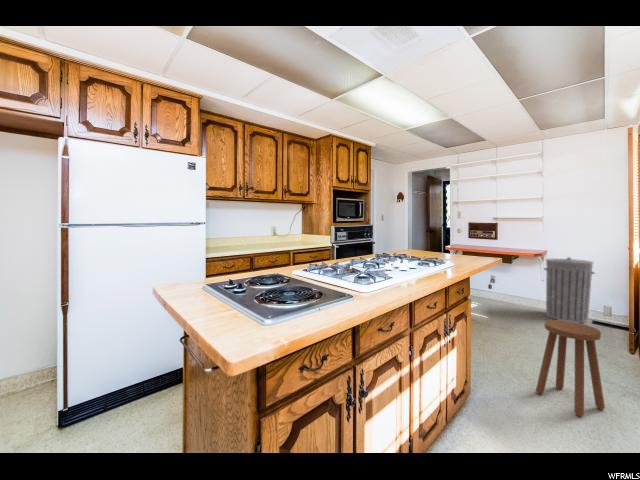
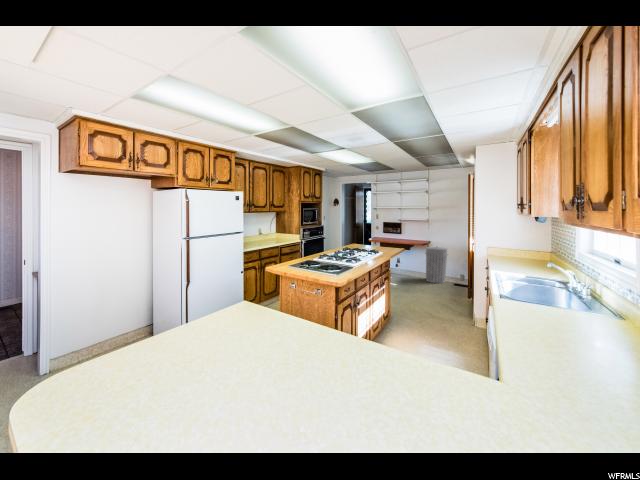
stool: present [536,320,605,417] -> none [416,278,441,318]

